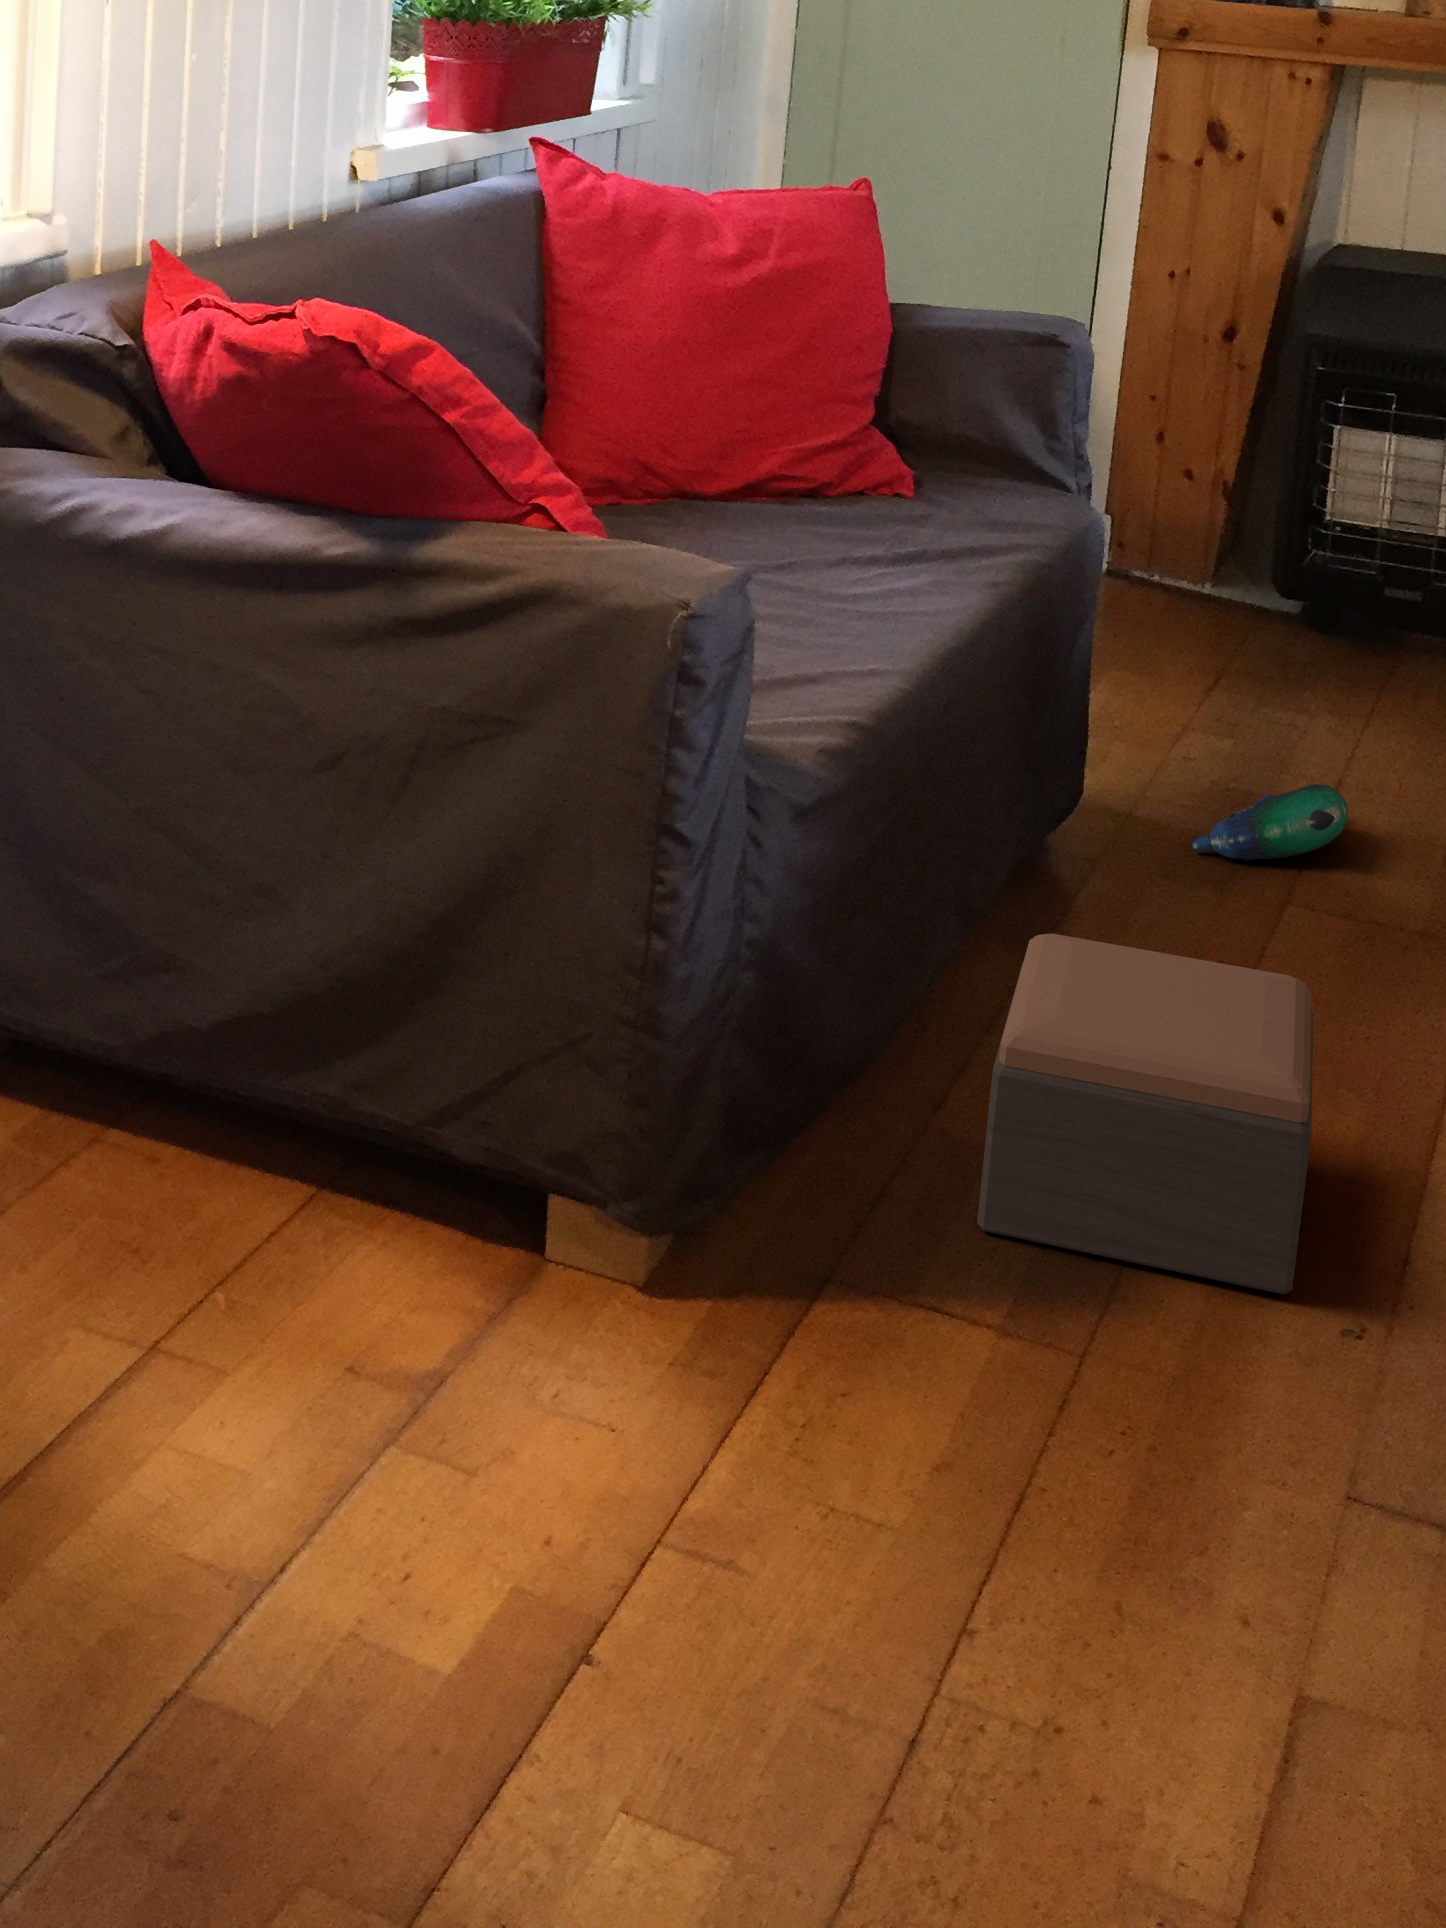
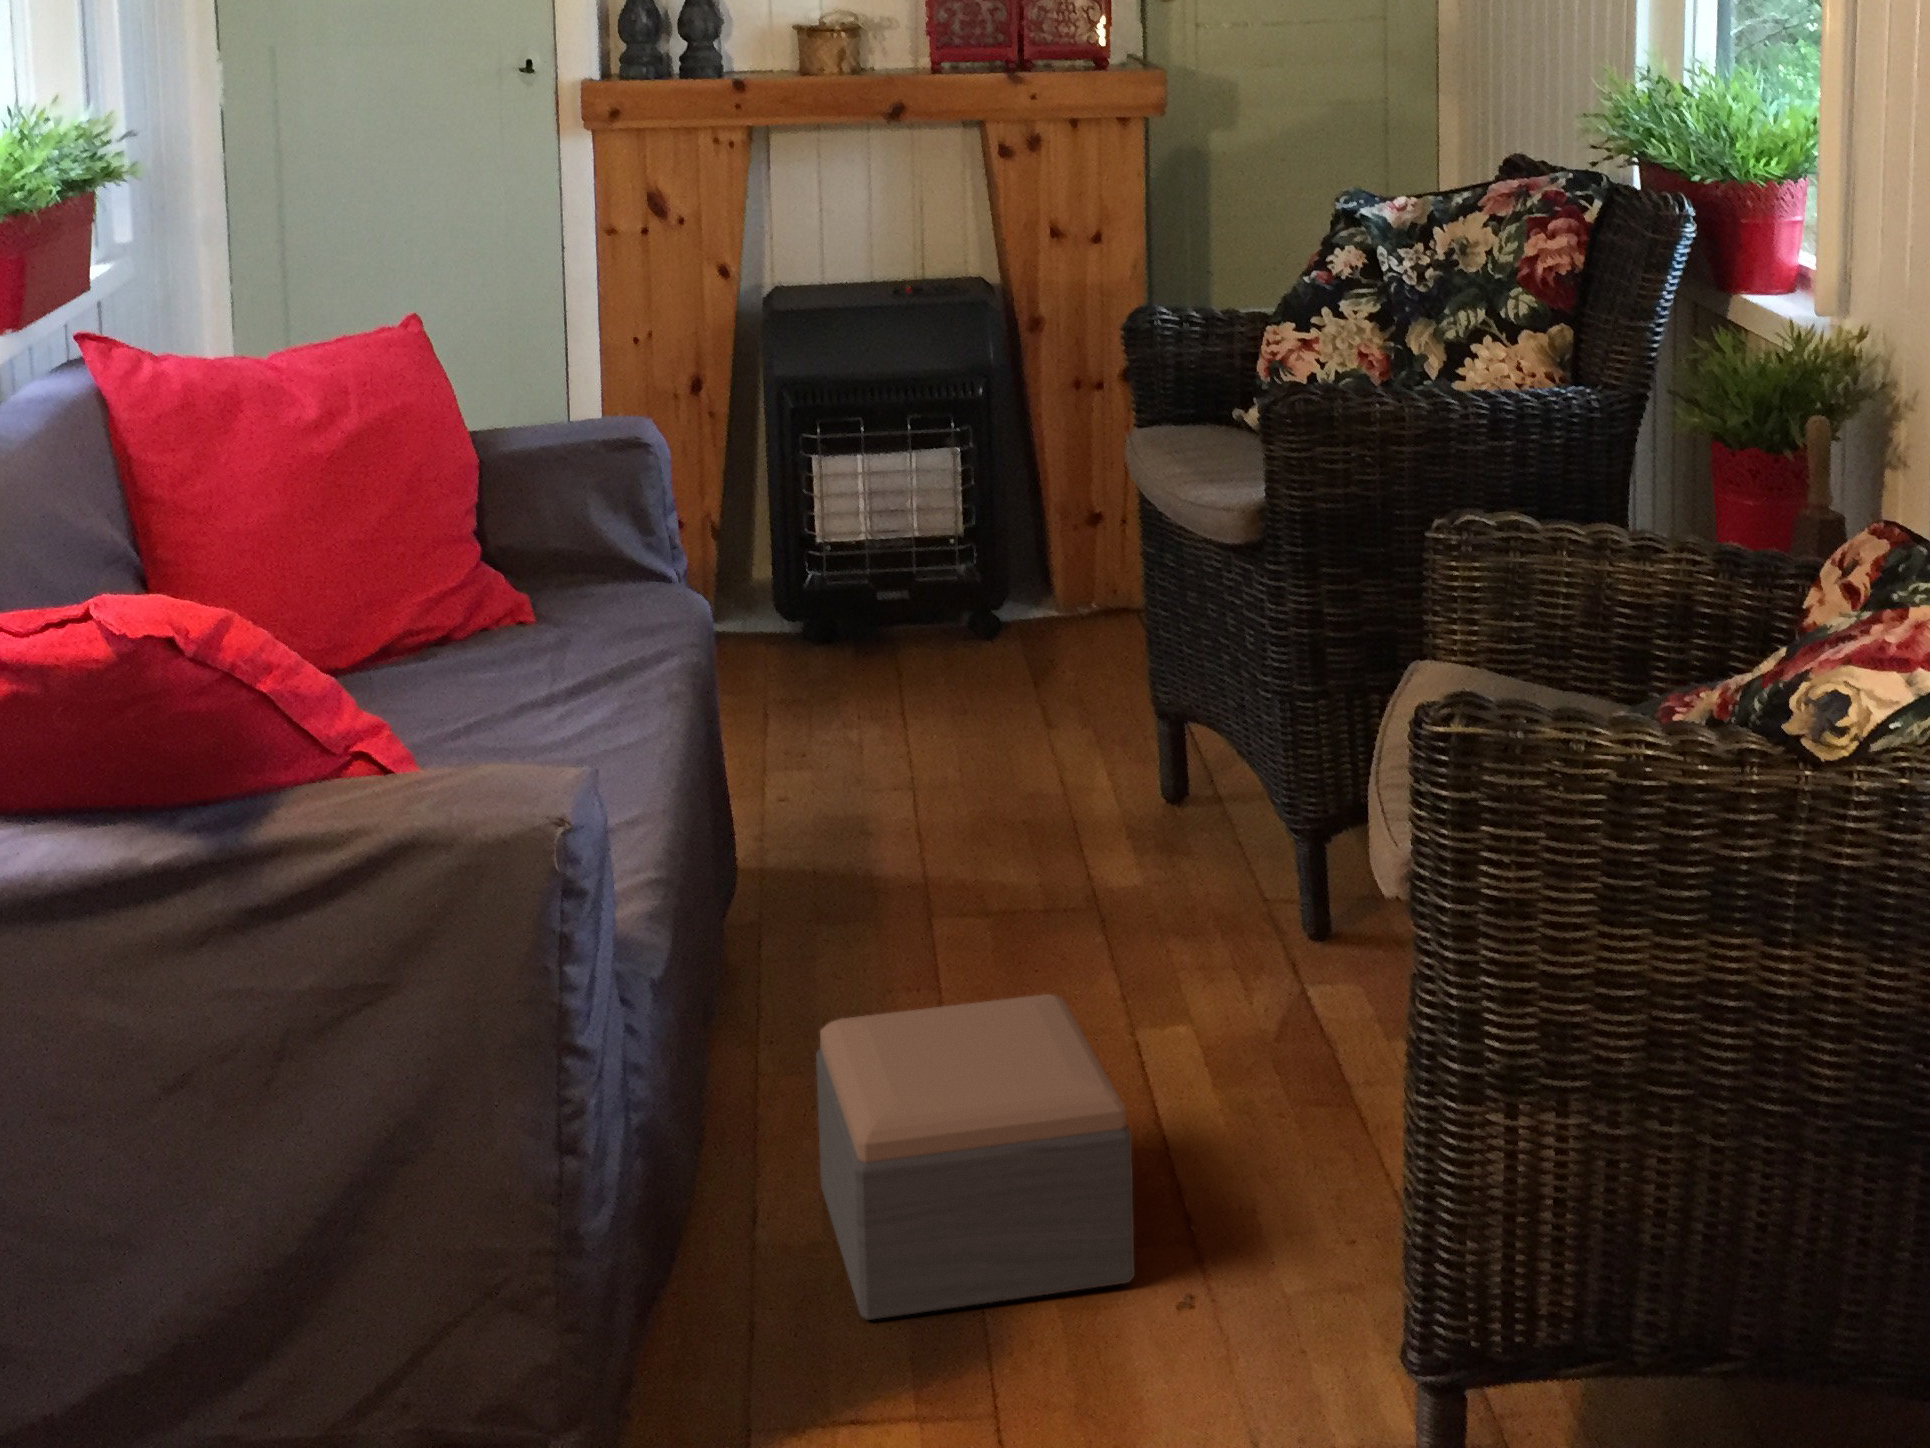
plush toy: present [1191,784,1348,862] -> none [834,791,952,884]

